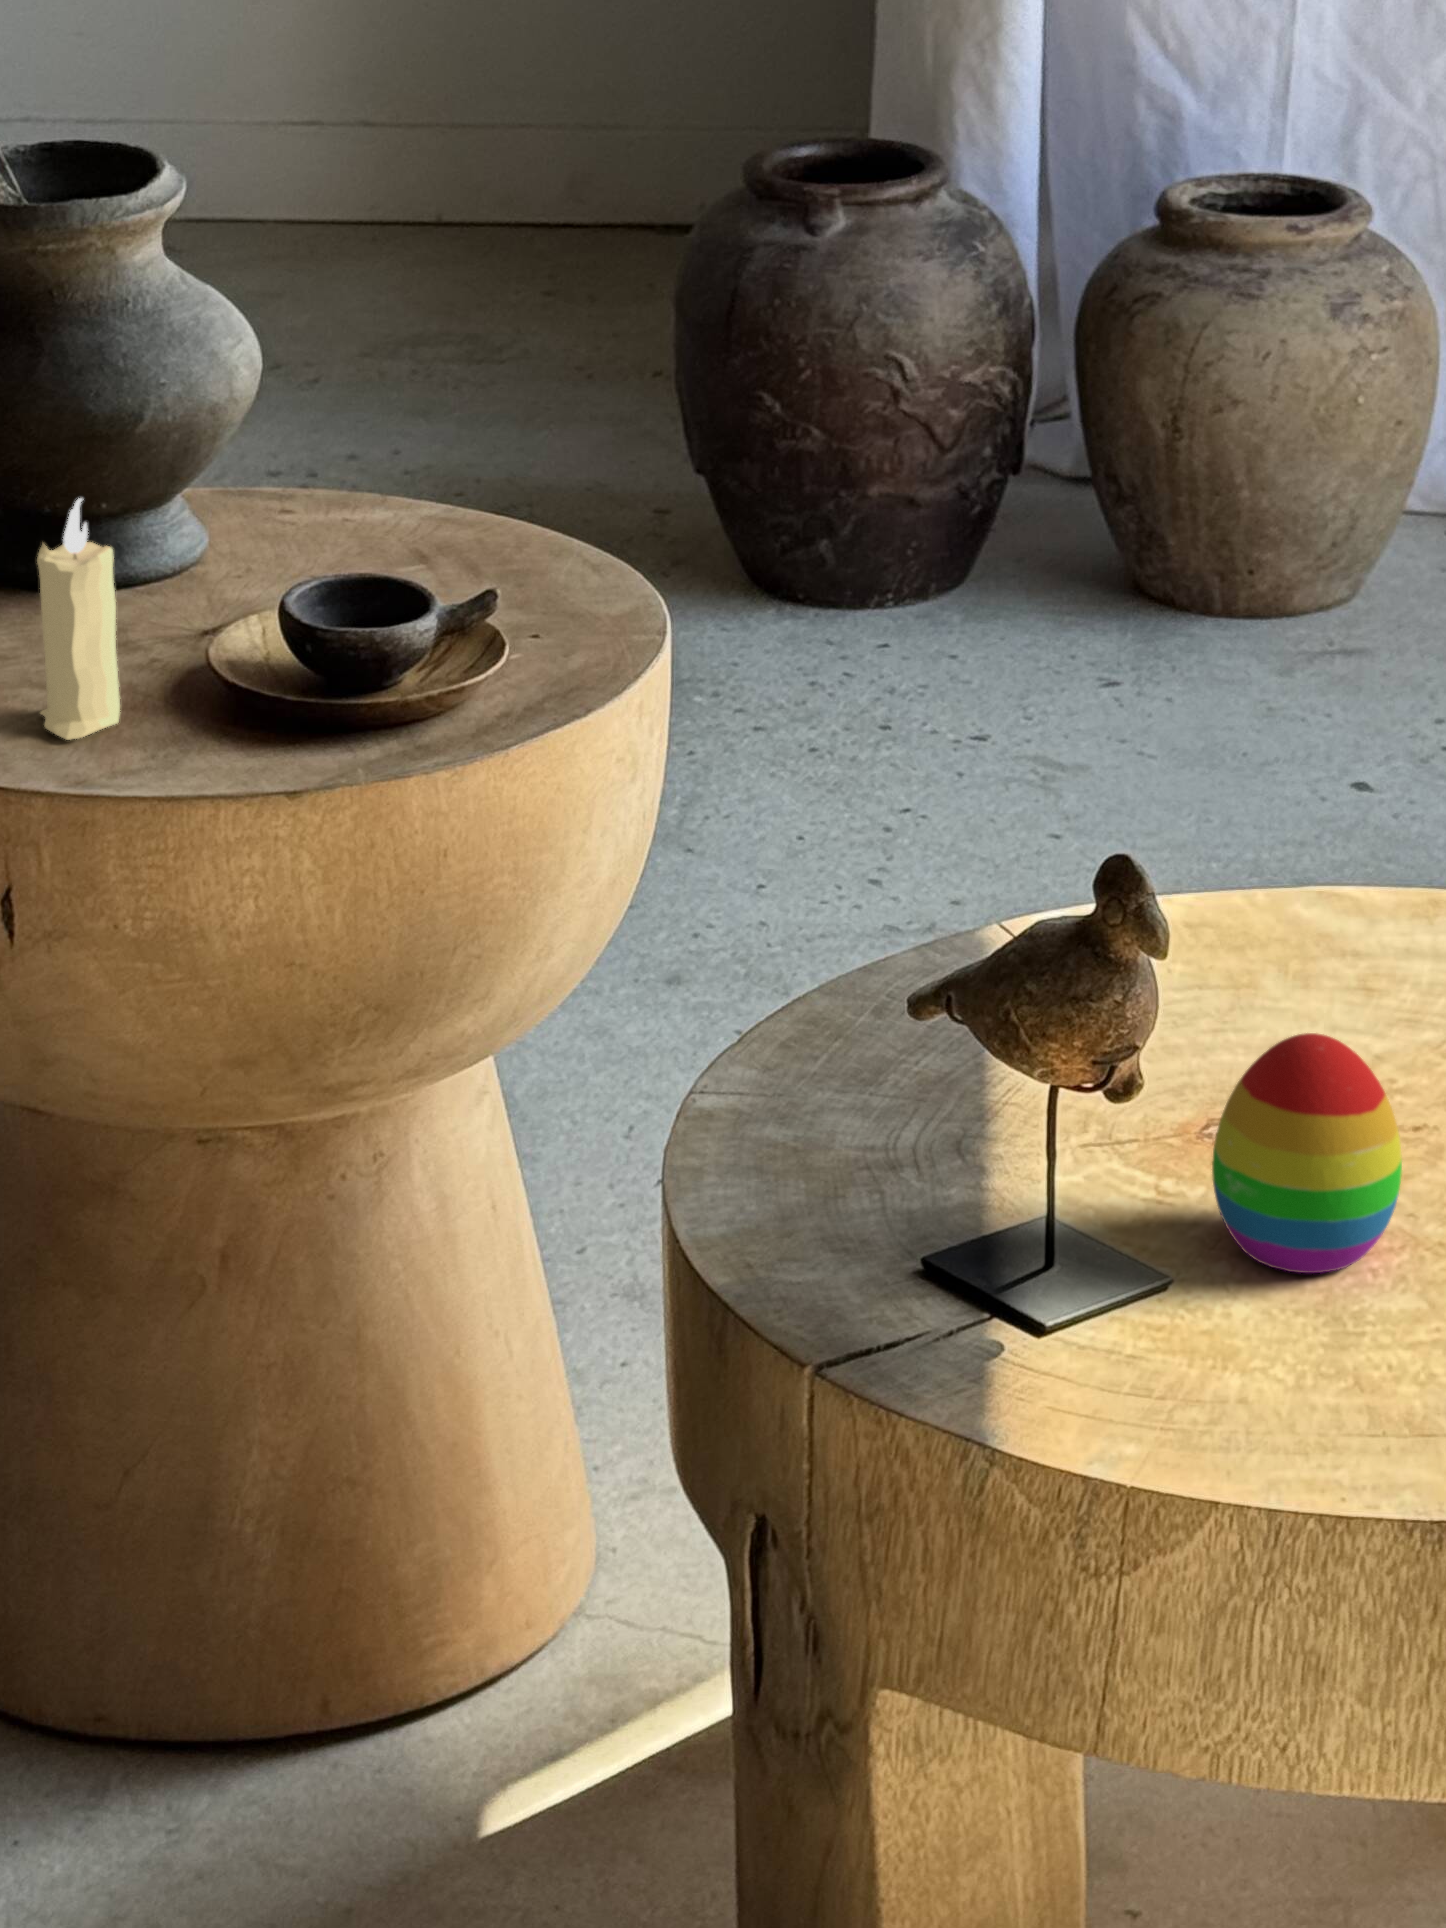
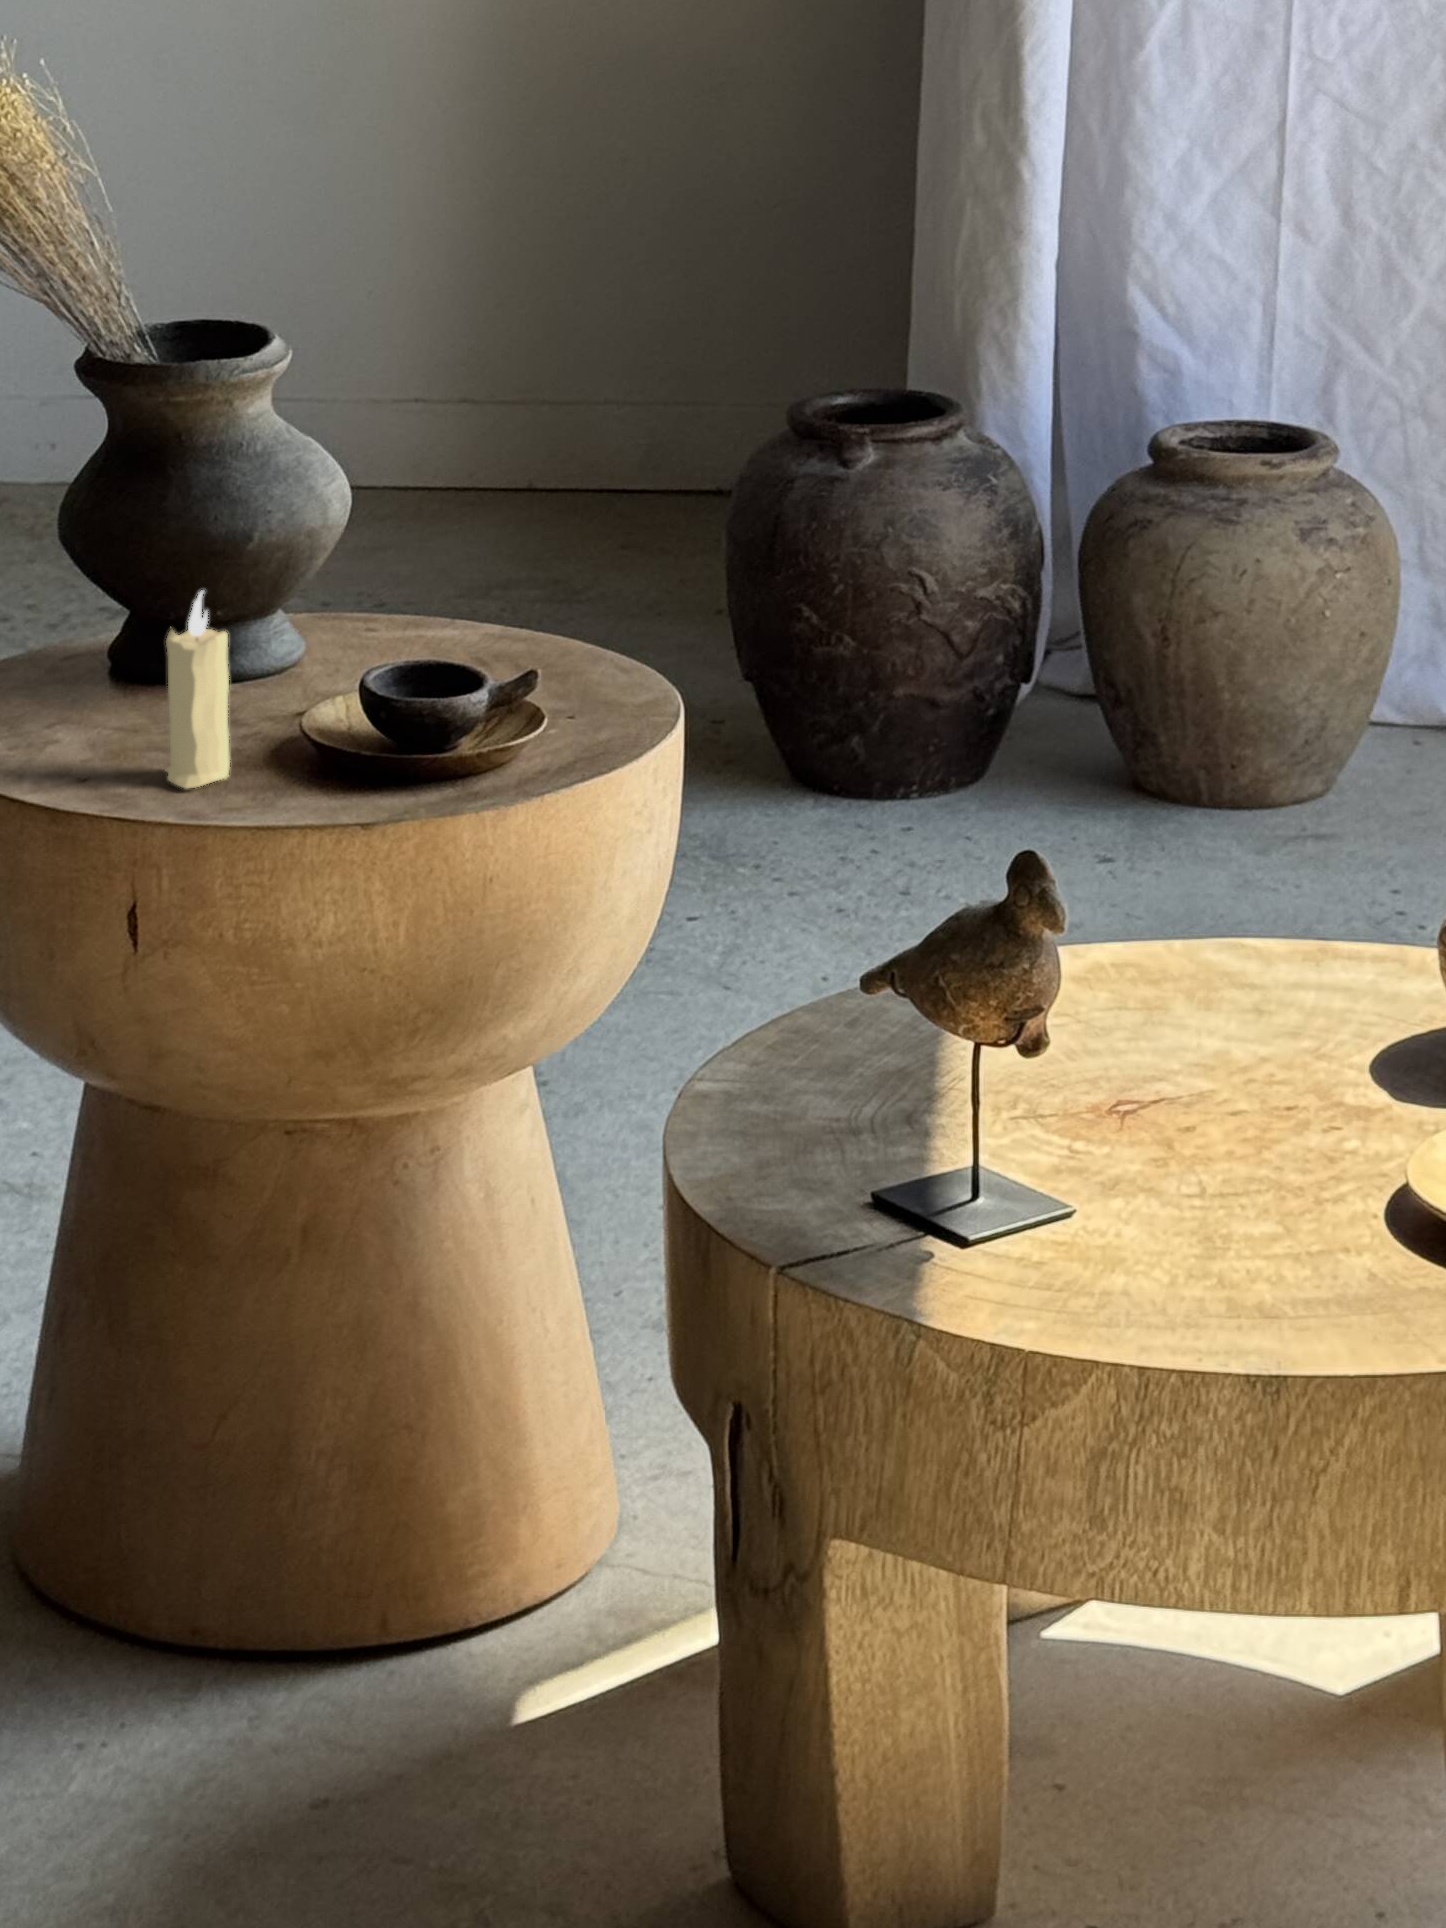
decorative egg: present [1212,1033,1402,1273] -> none [1109,1004,1264,1204]

